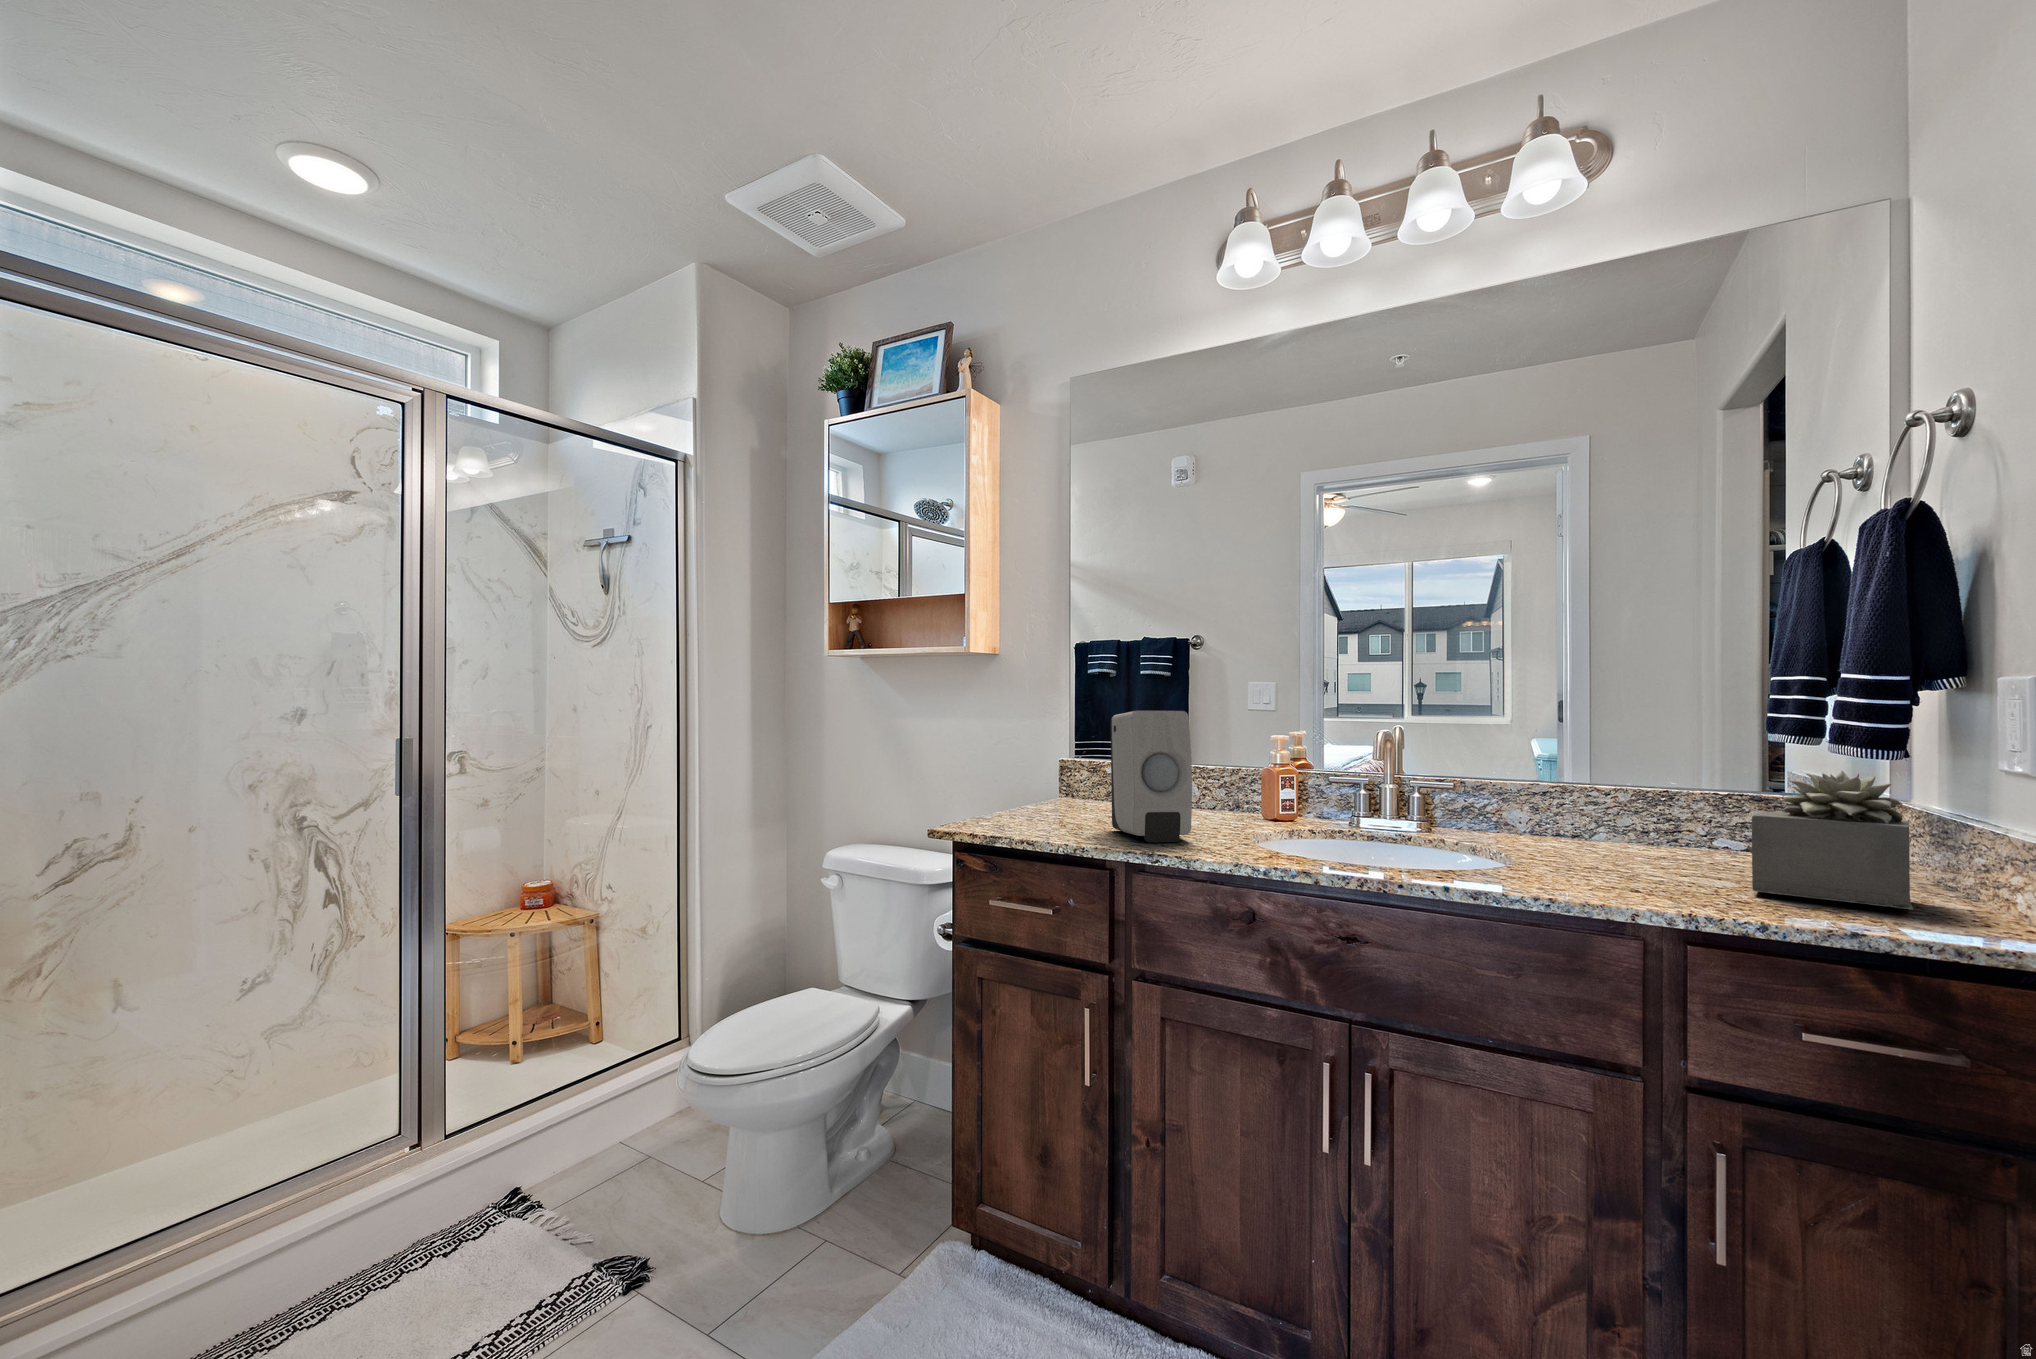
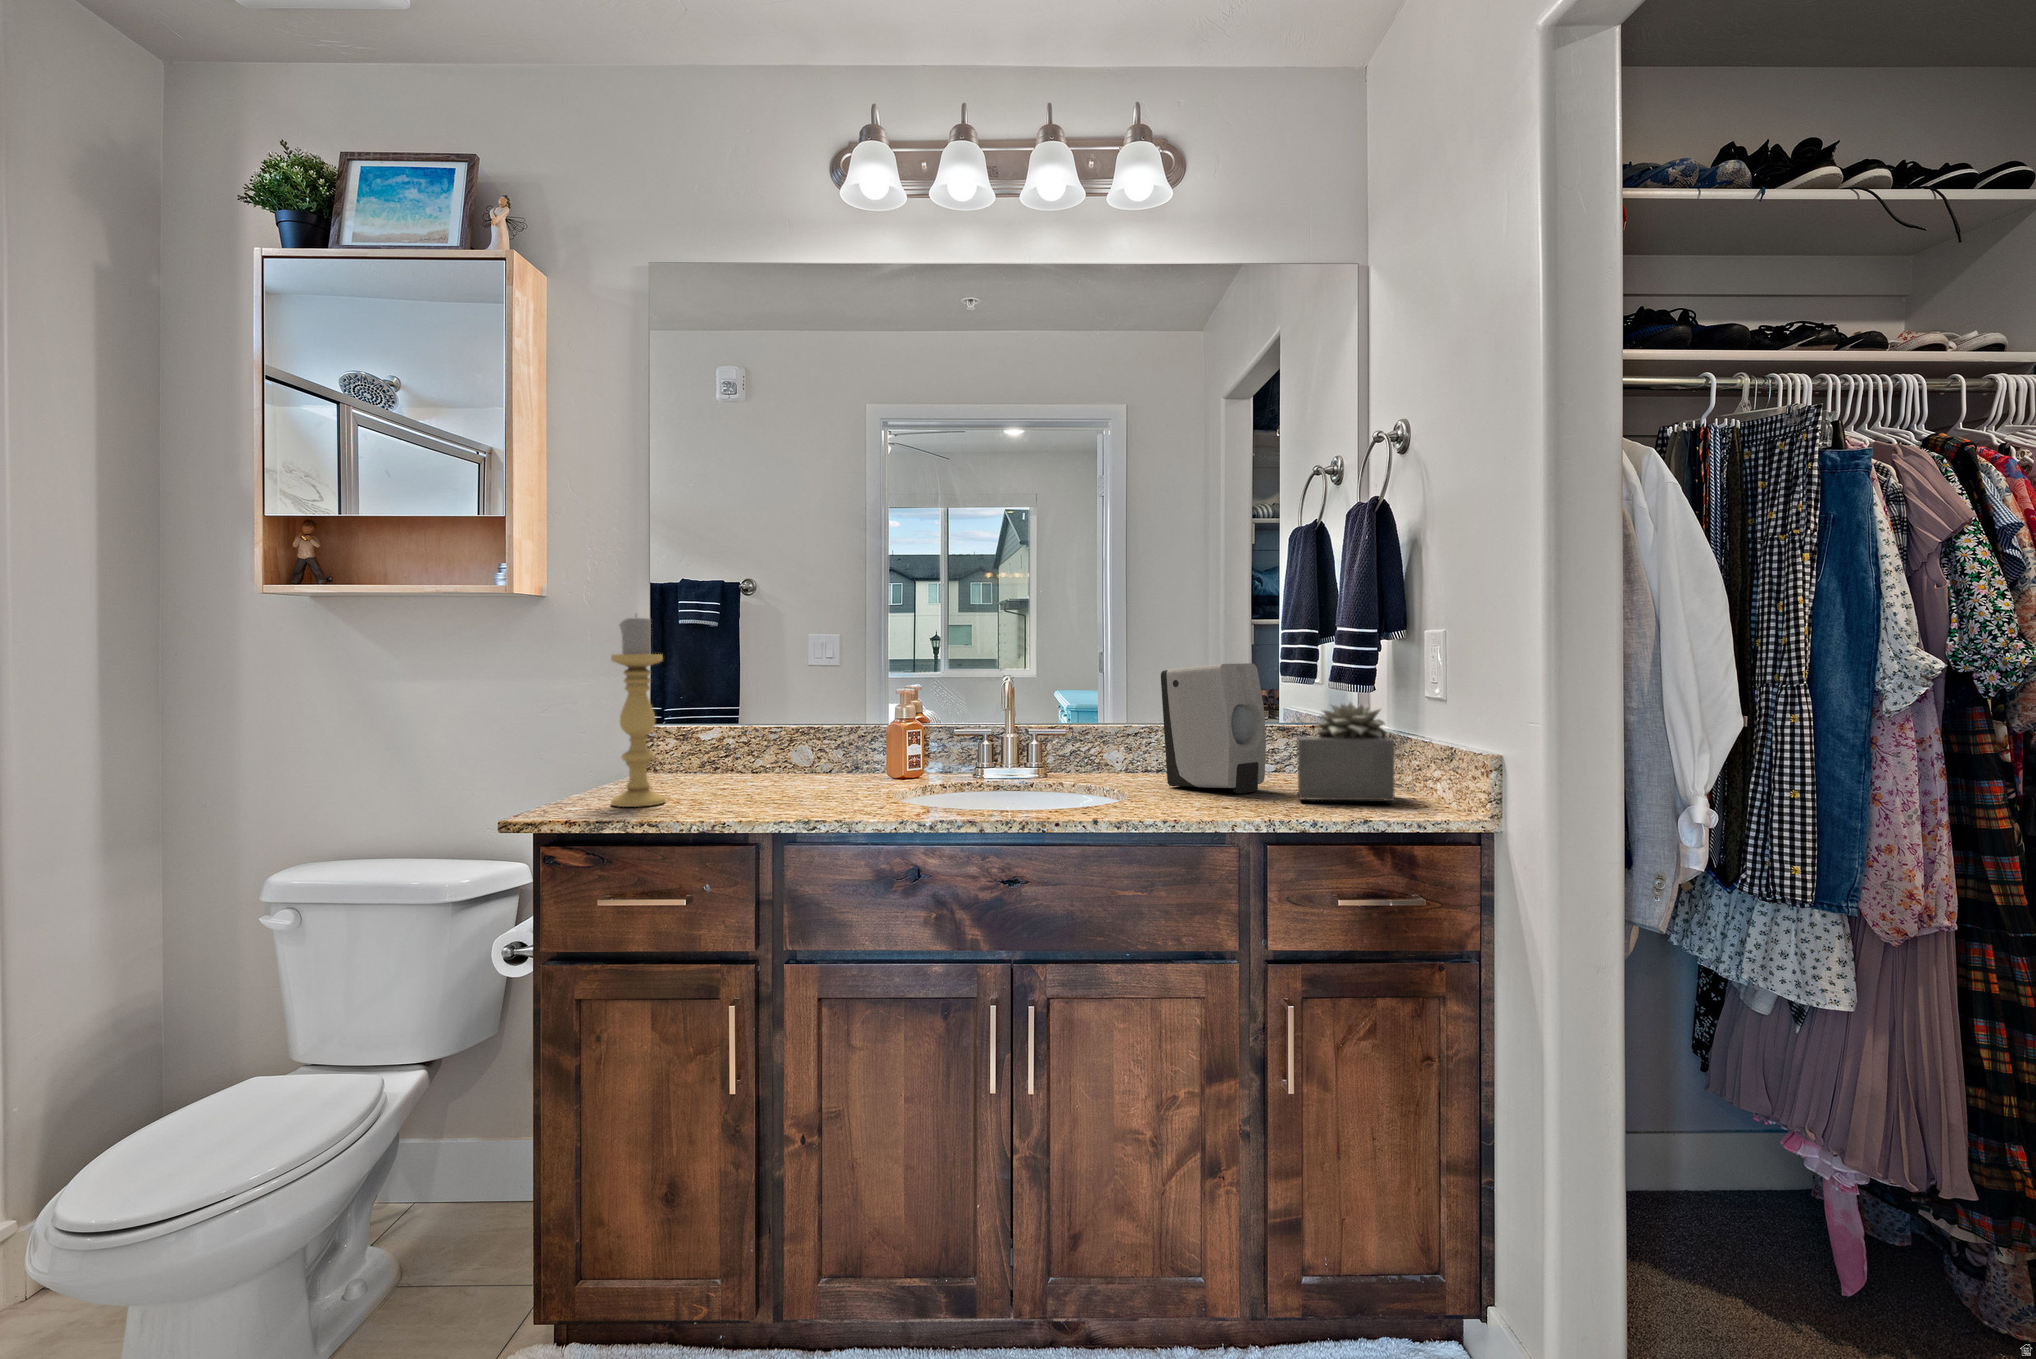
candle holder: none [1011,661,1055,826] -> present [611,617,666,807]
soap dispenser: present [1111,711,1192,842] -> present [1161,663,1266,794]

